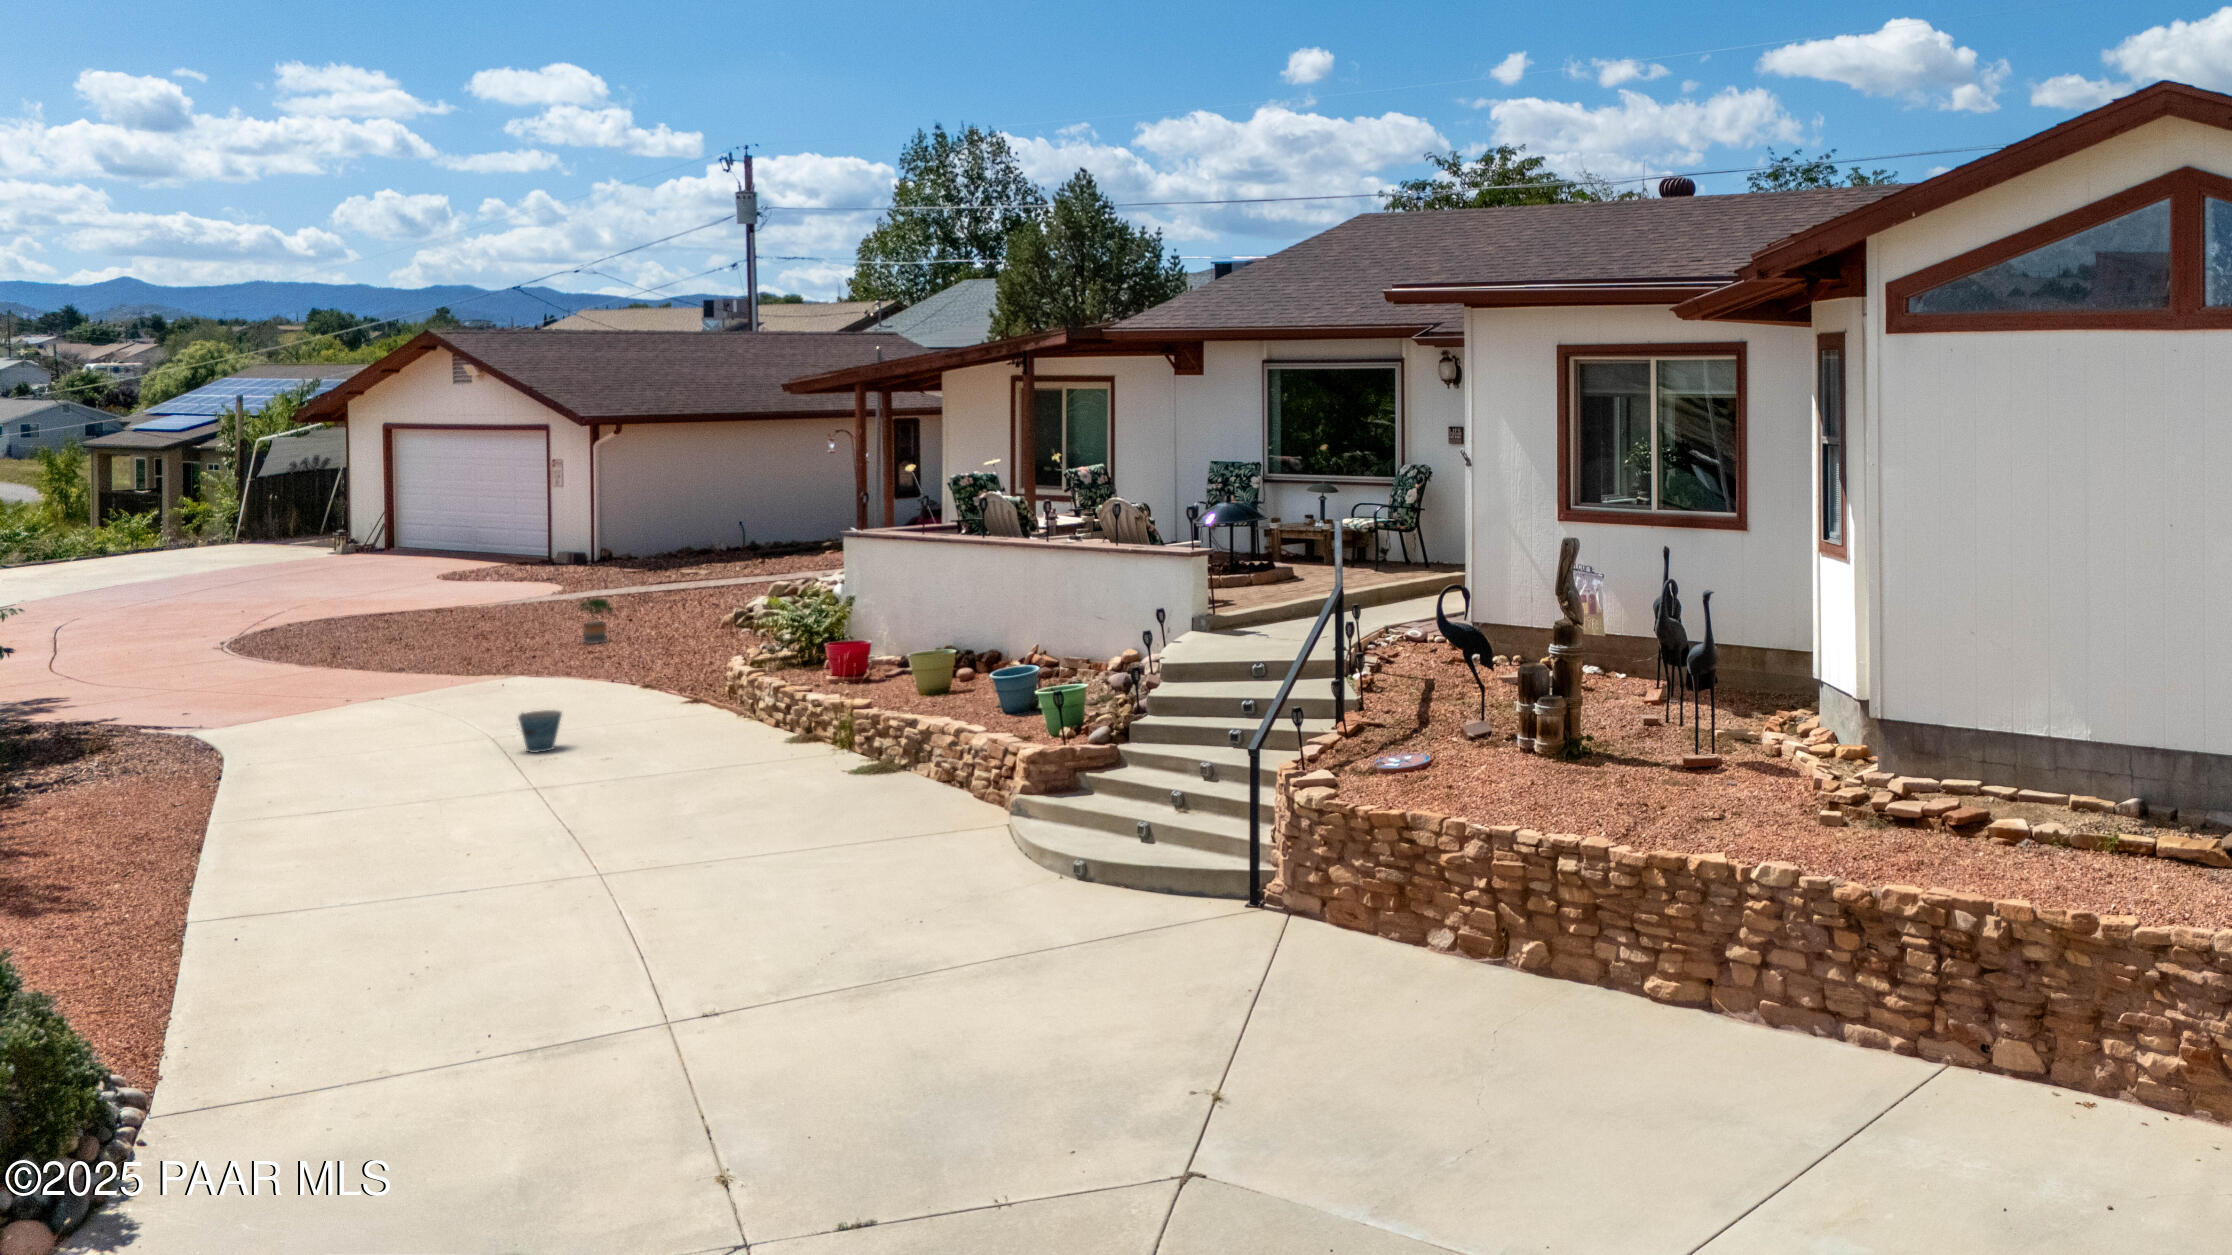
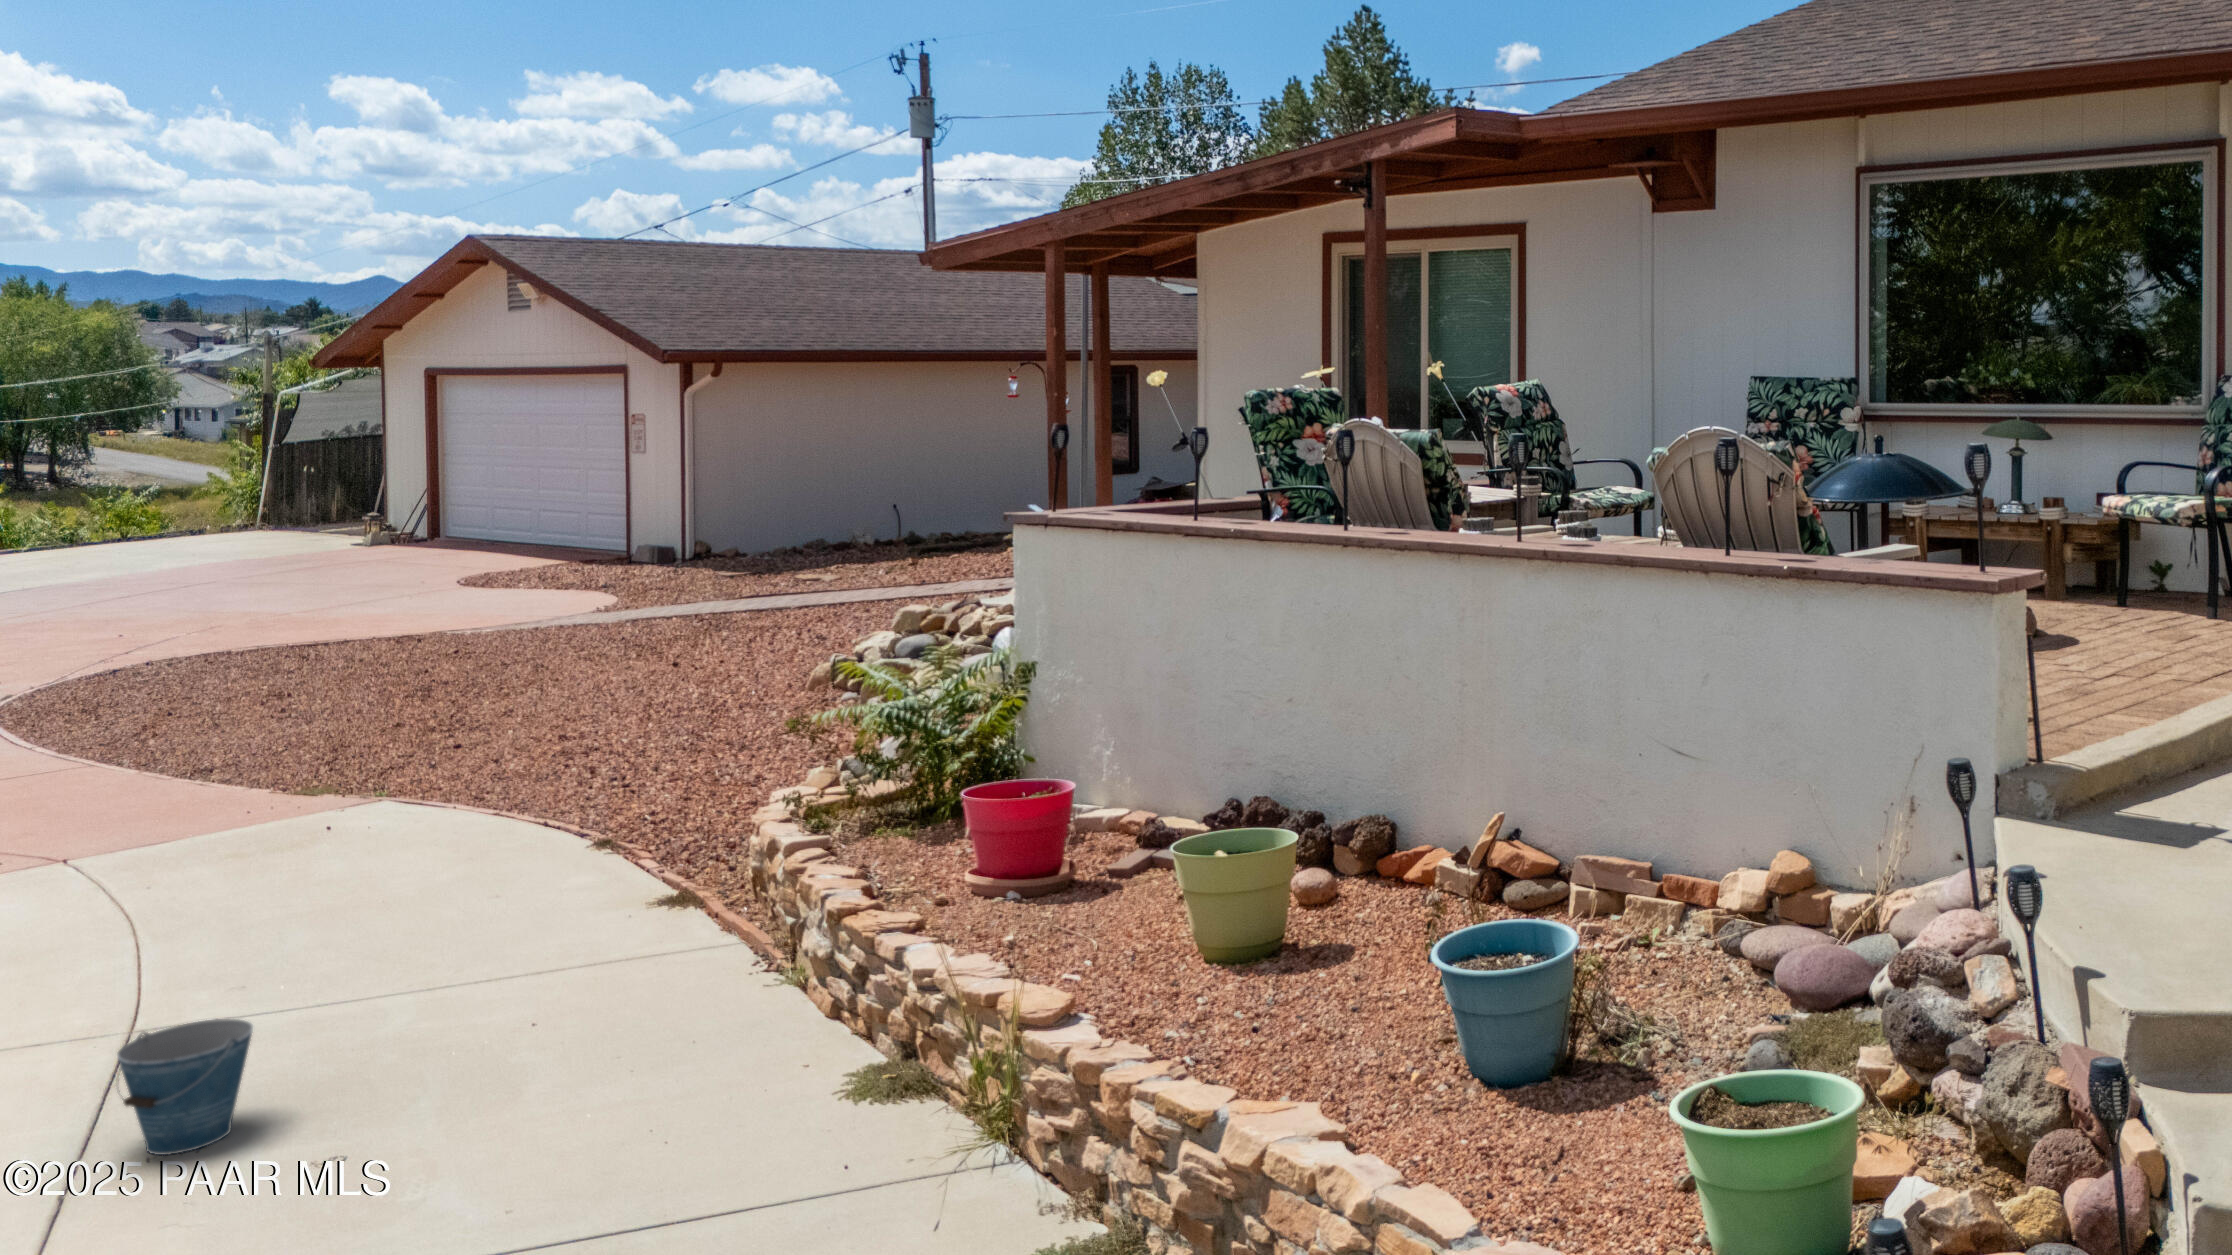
potted tree: present [579,599,613,644] -> none [557,639,622,723]

